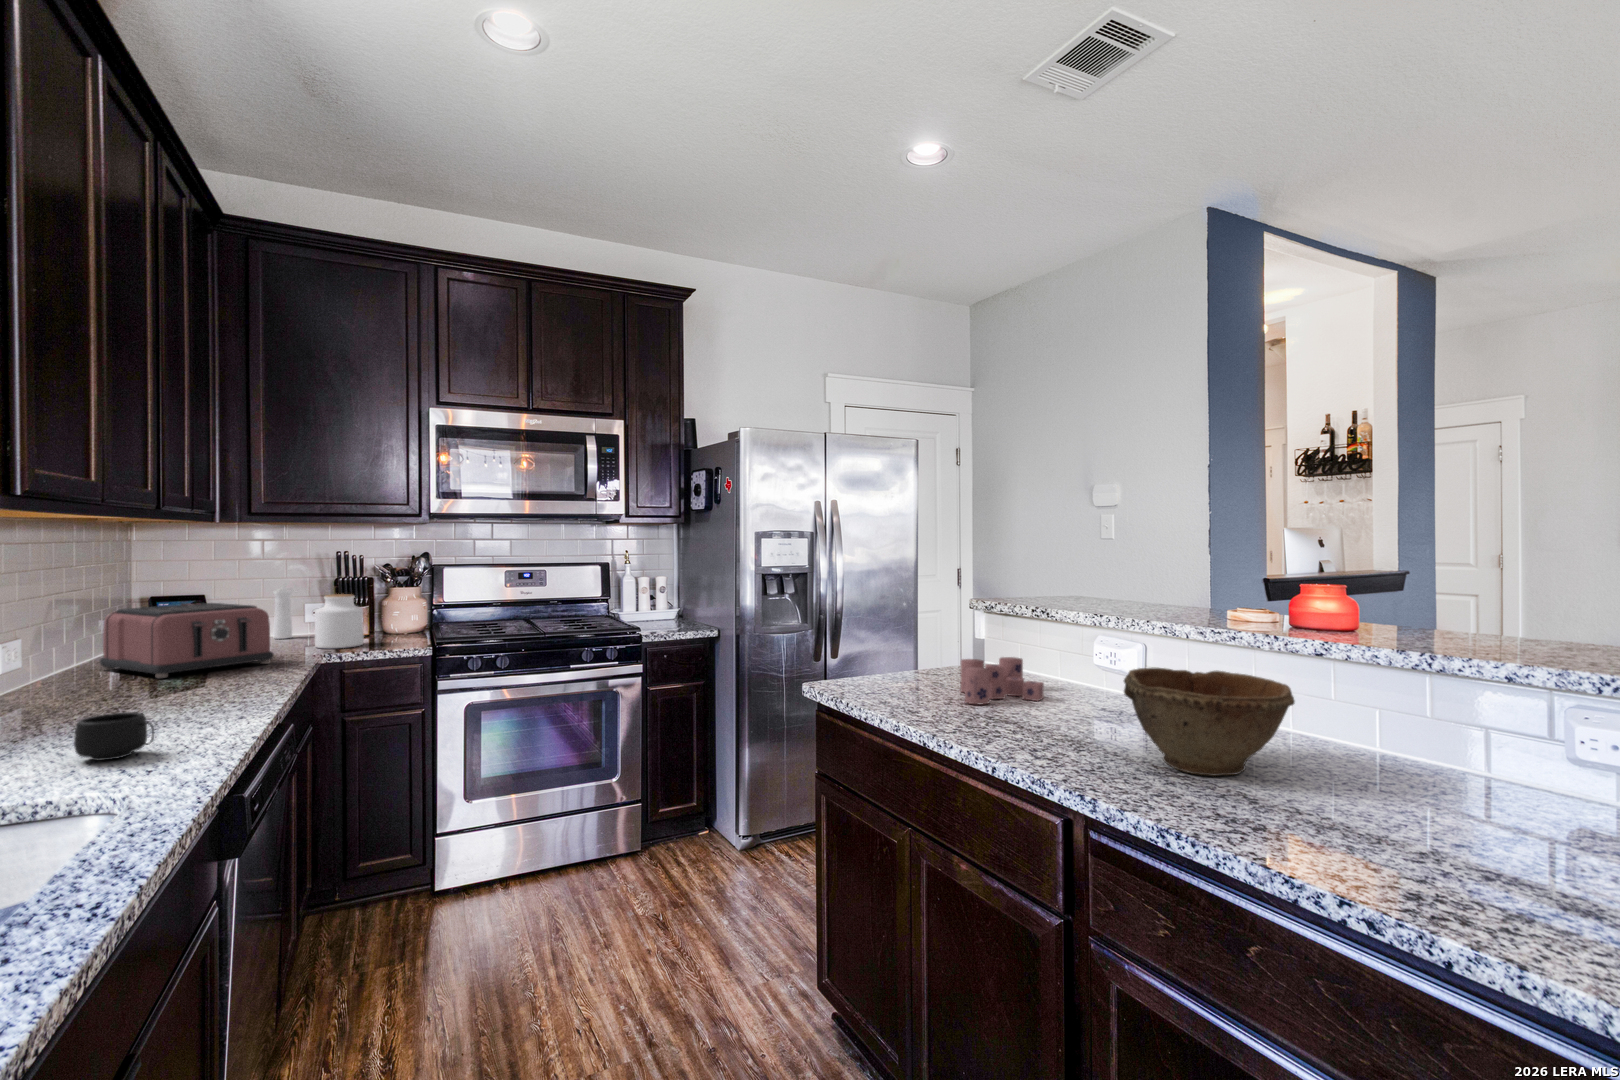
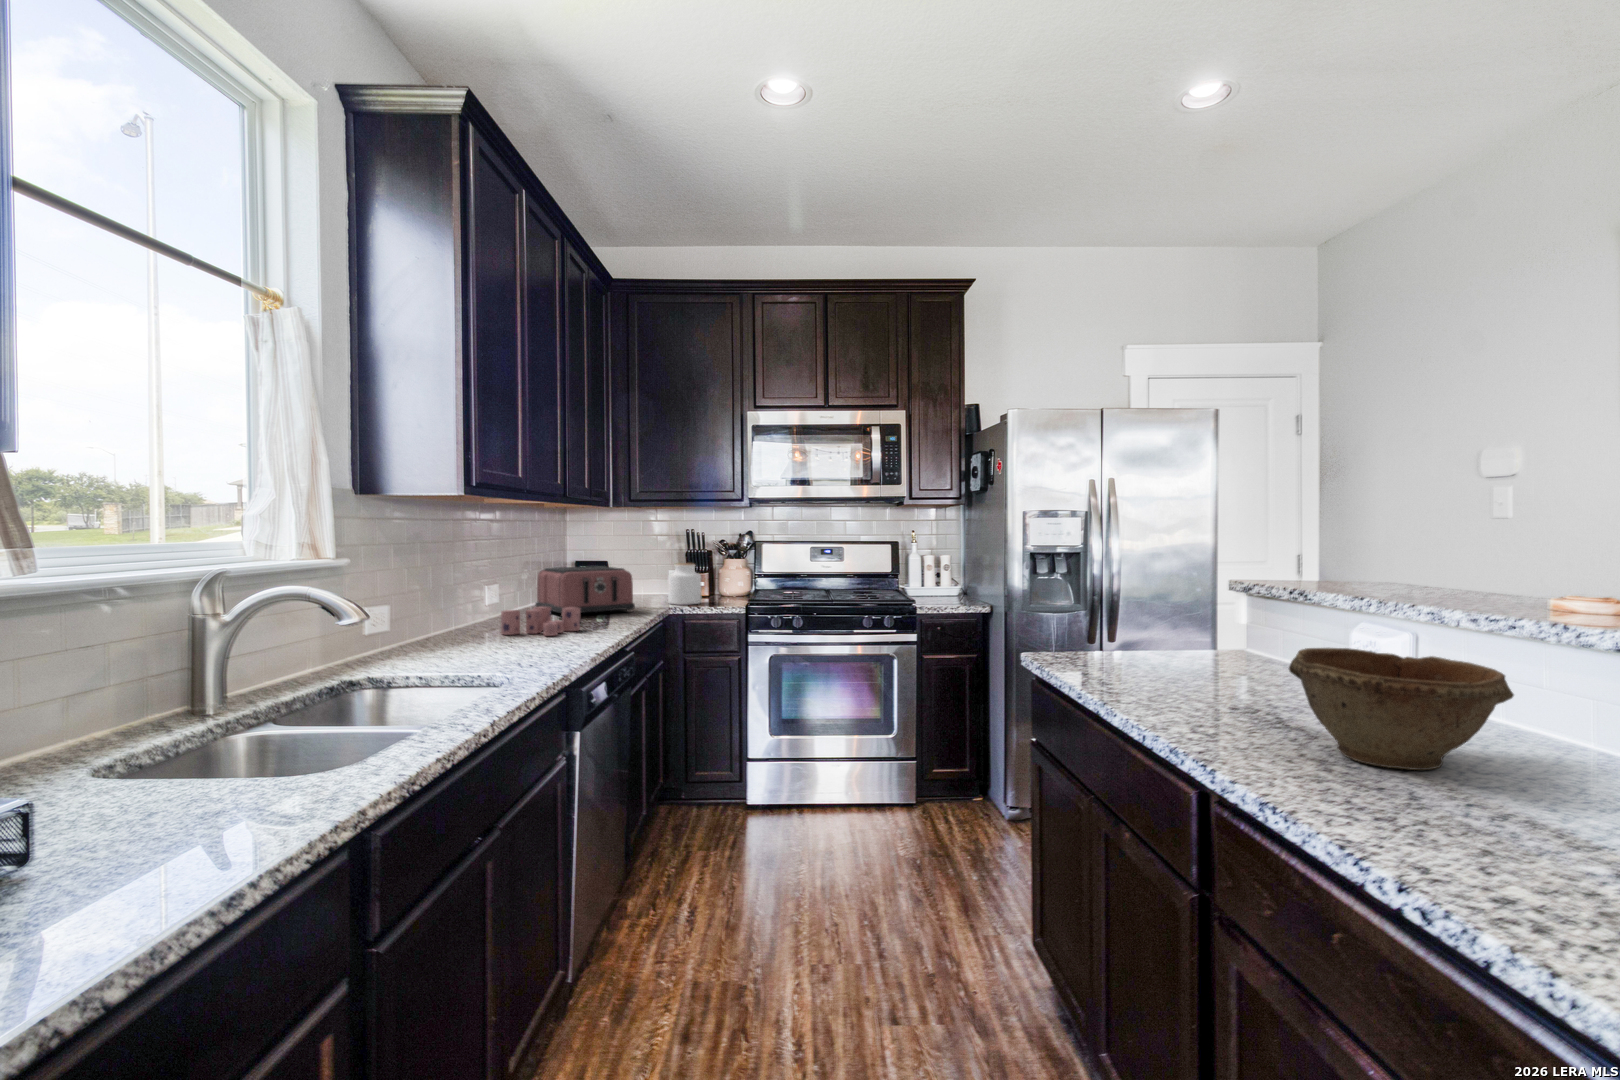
pepper mill: present [273,586,299,639] -> none [647,551,672,597]
candle: present [961,657,1044,705] -> present [501,607,580,636]
mug: present [74,712,154,760] -> none [489,631,531,660]

